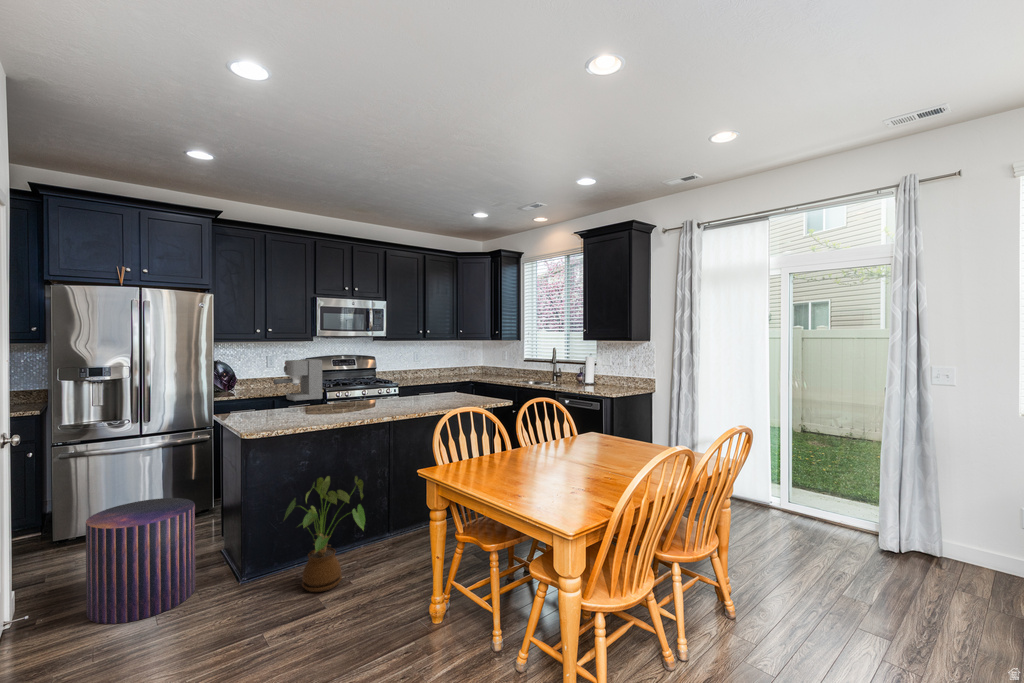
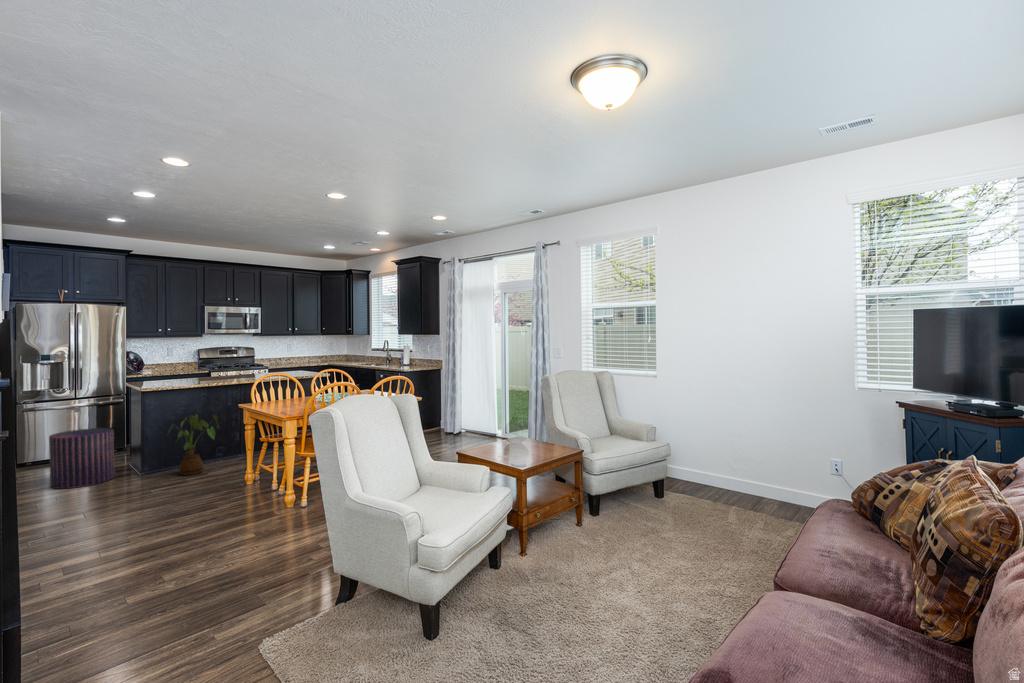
coffee maker: present [273,359,322,401] -> none [170,349,207,378]

